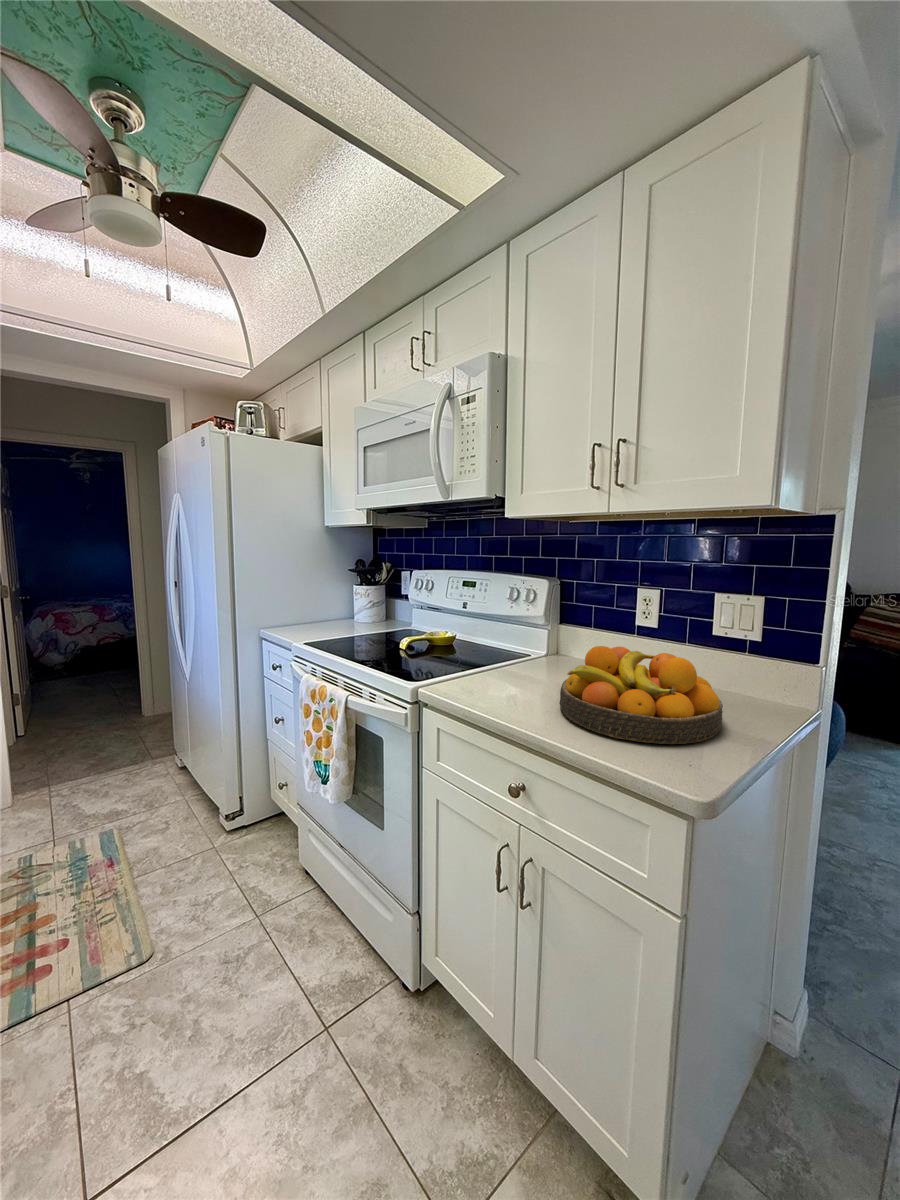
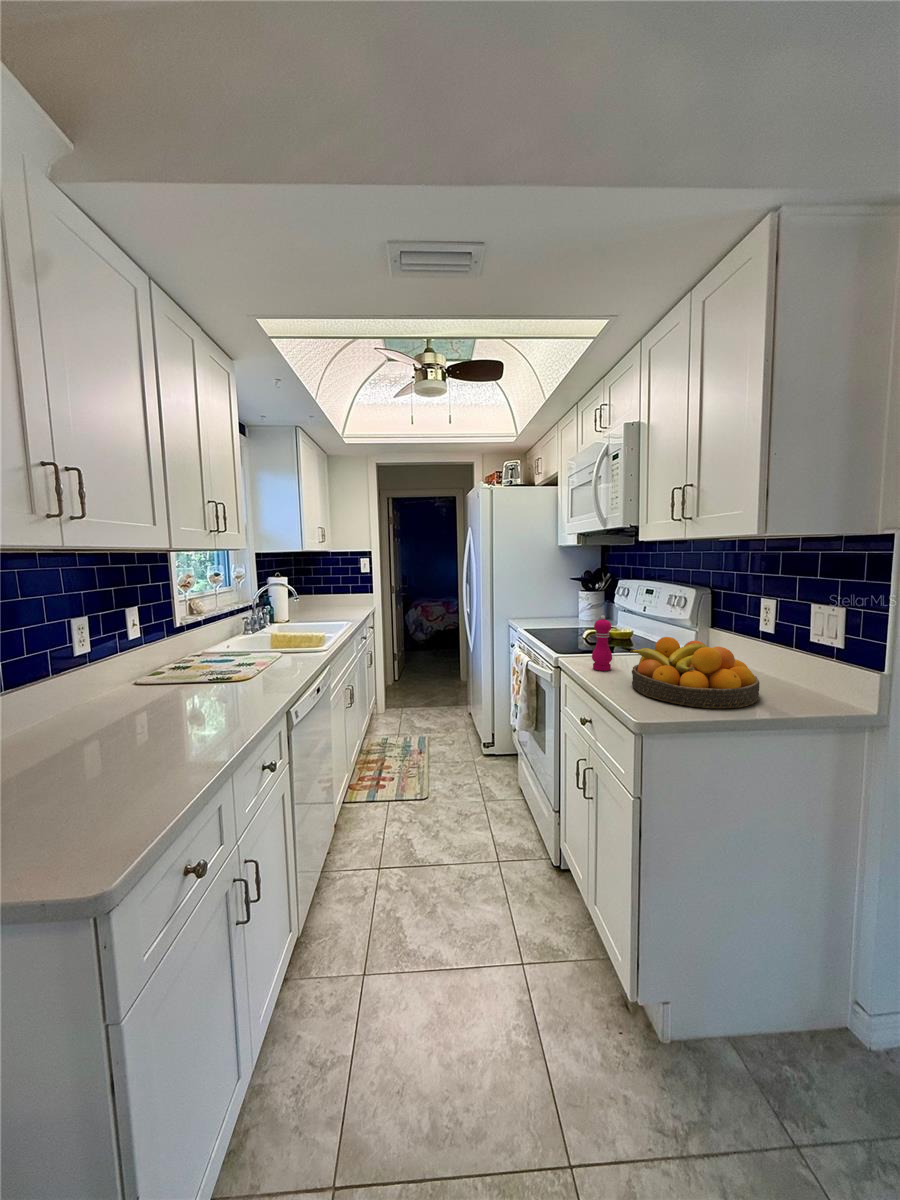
pepper mill: none [478,621,506,702] -> present [592,615,612,671]

